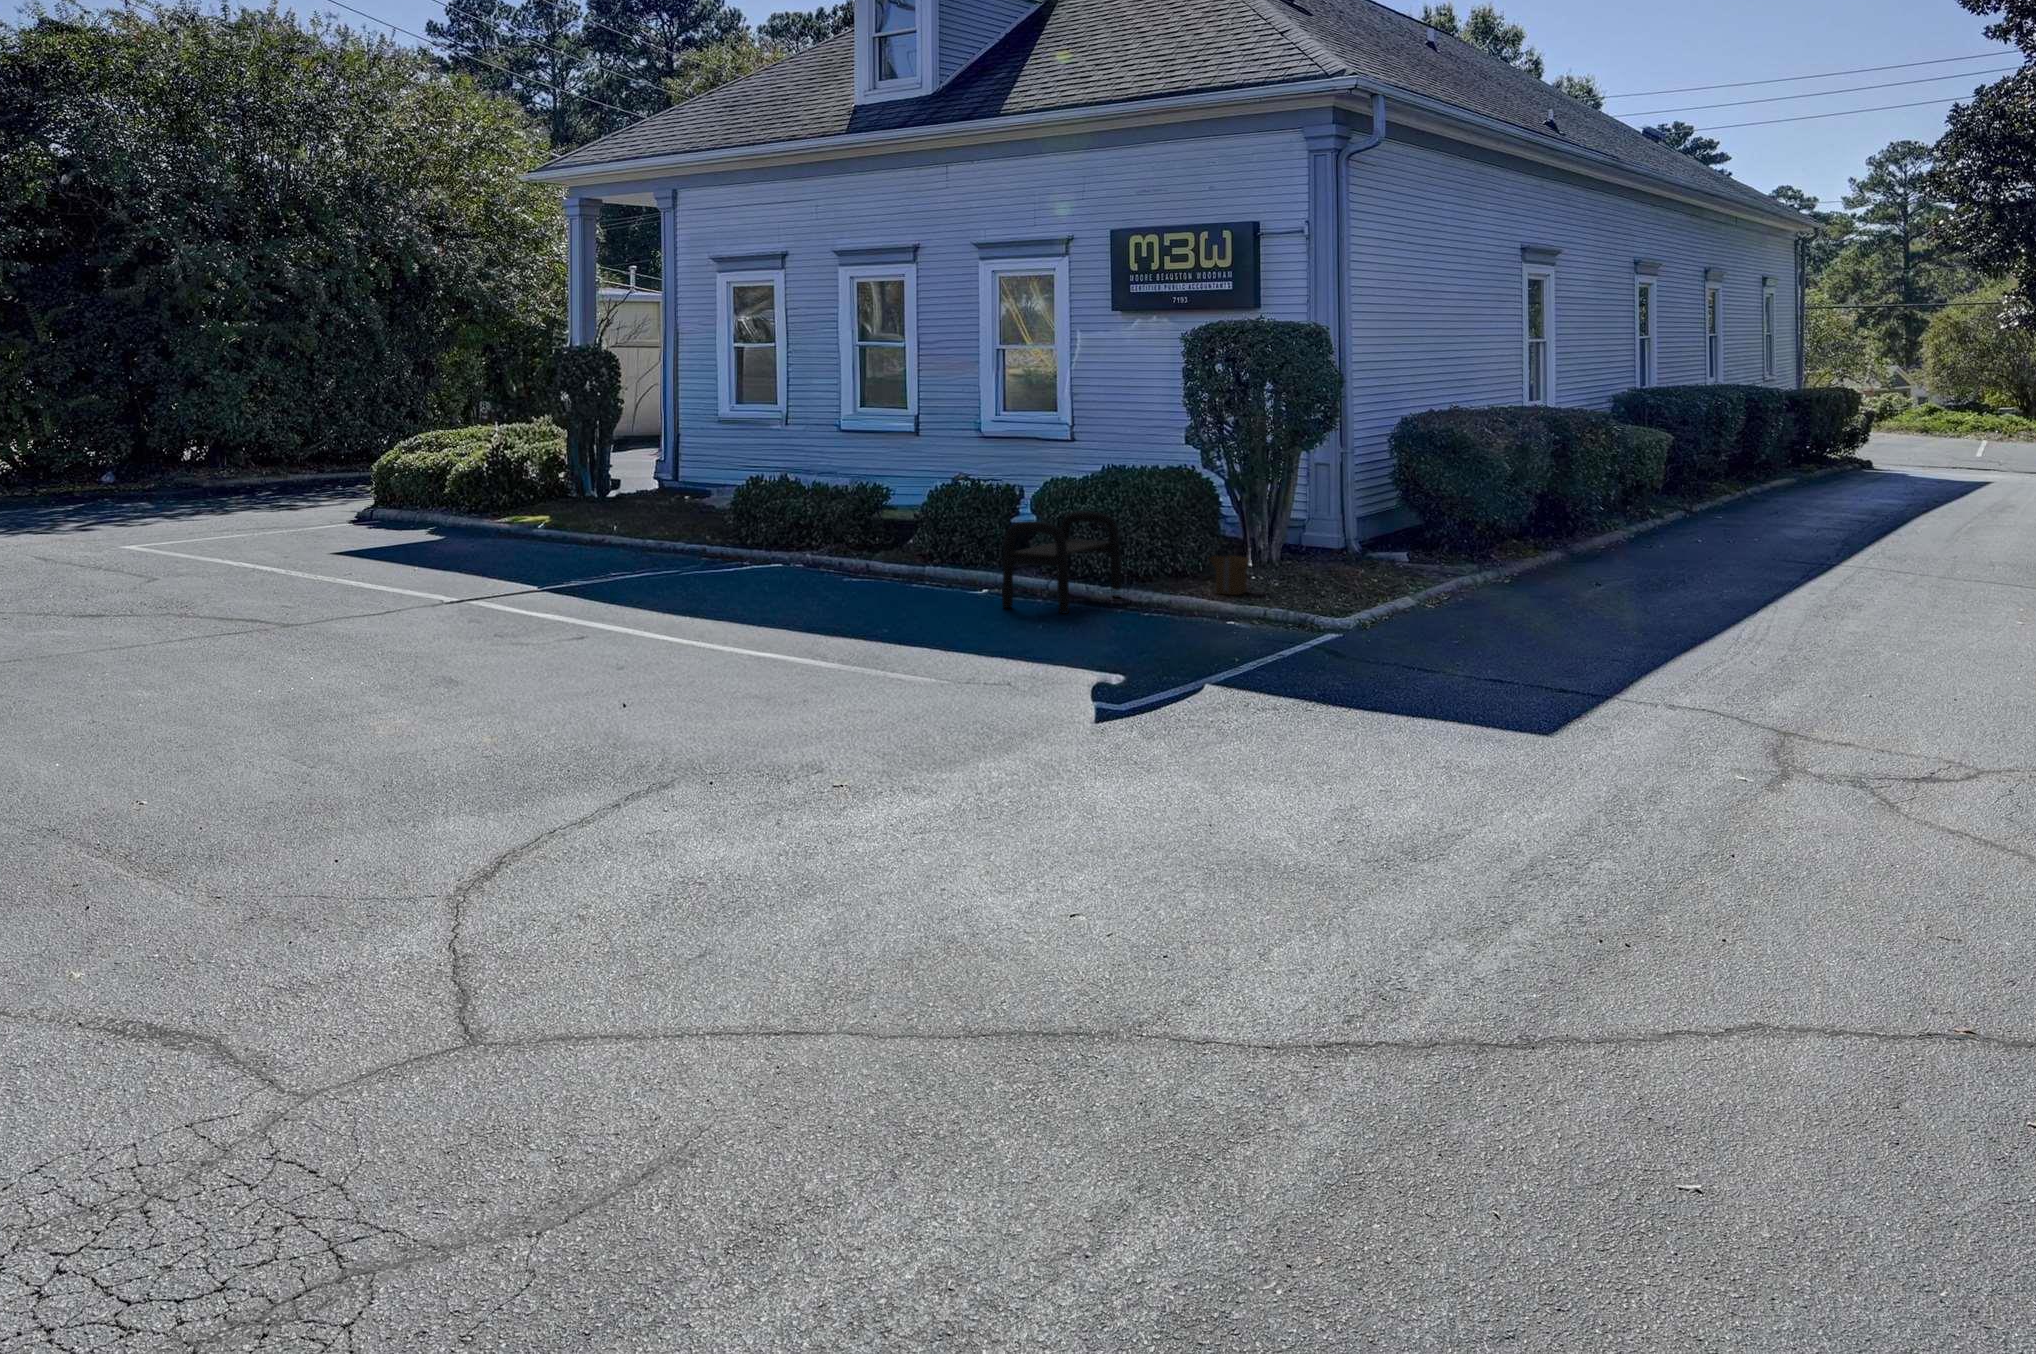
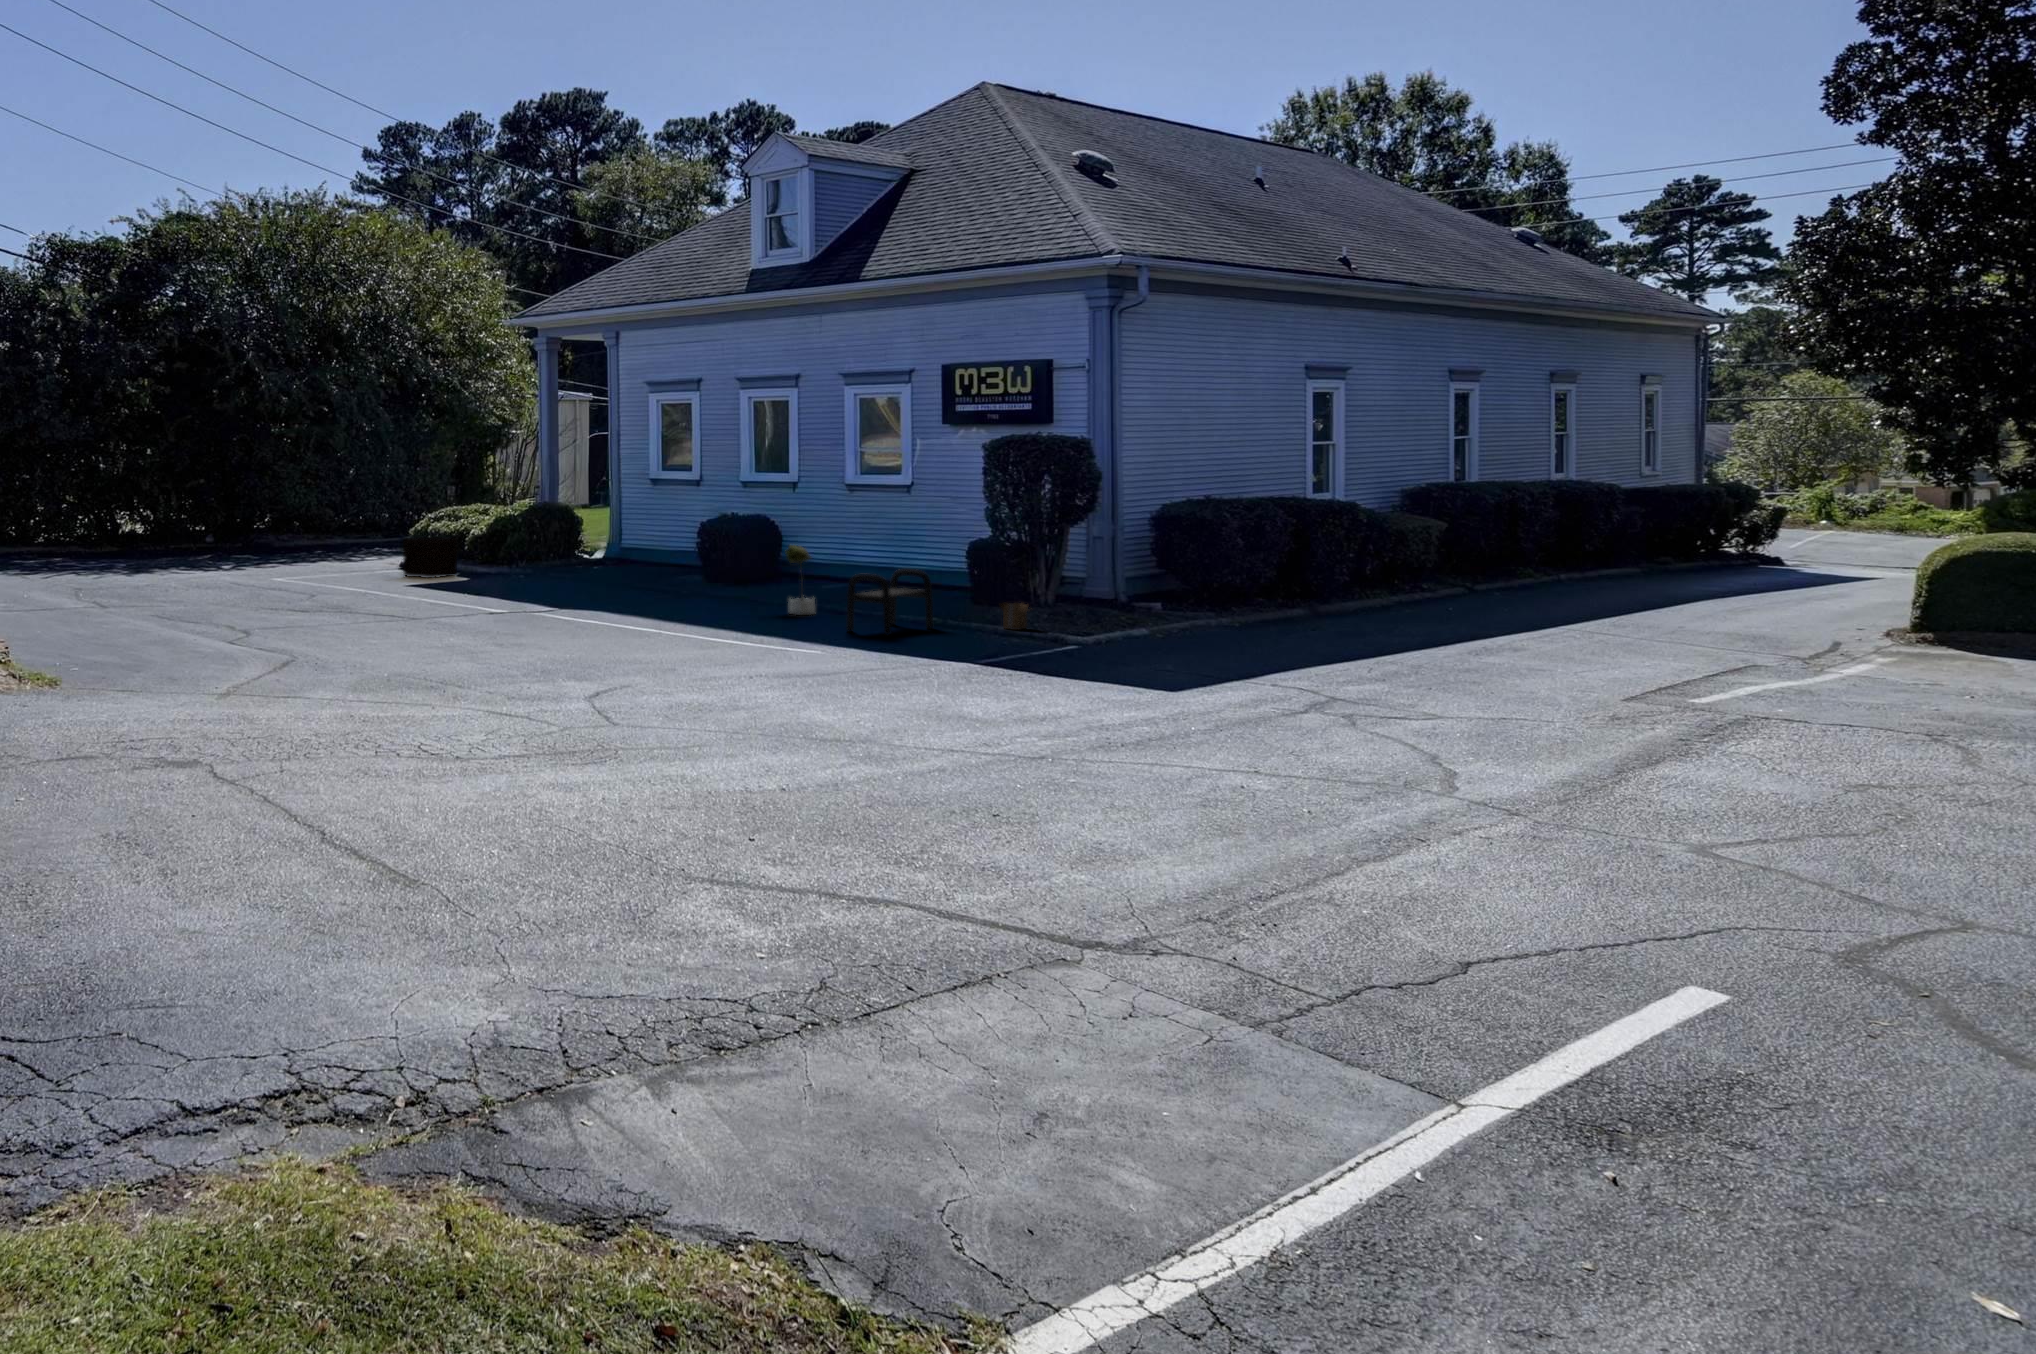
wooden crate: none [358,469,440,528] -> present [403,536,457,578]
potted tree: none [904,476,948,579] -> present [785,545,815,615]

